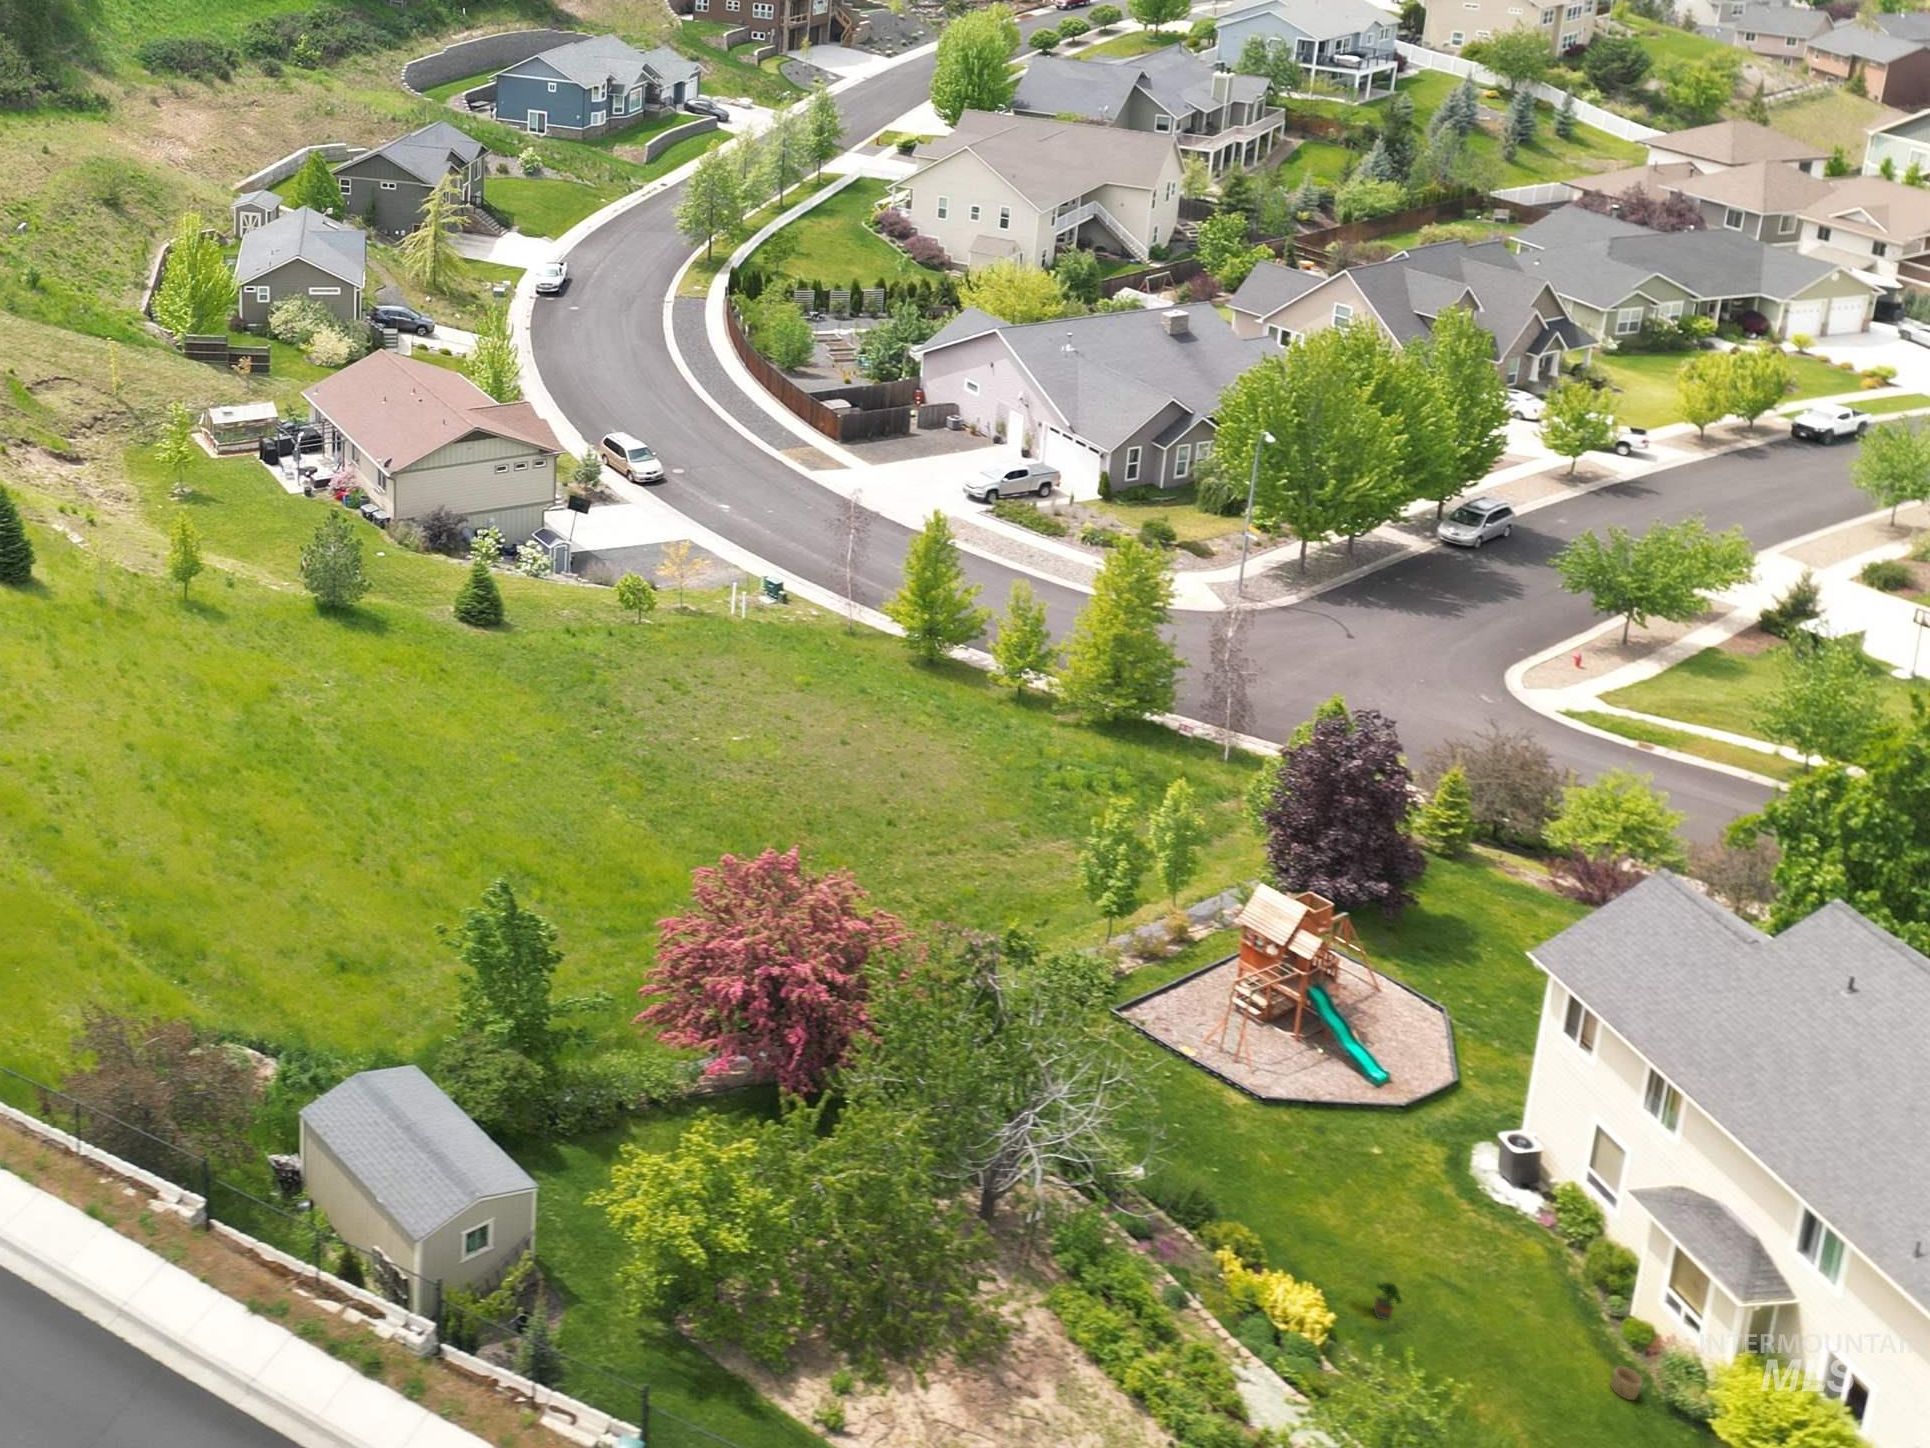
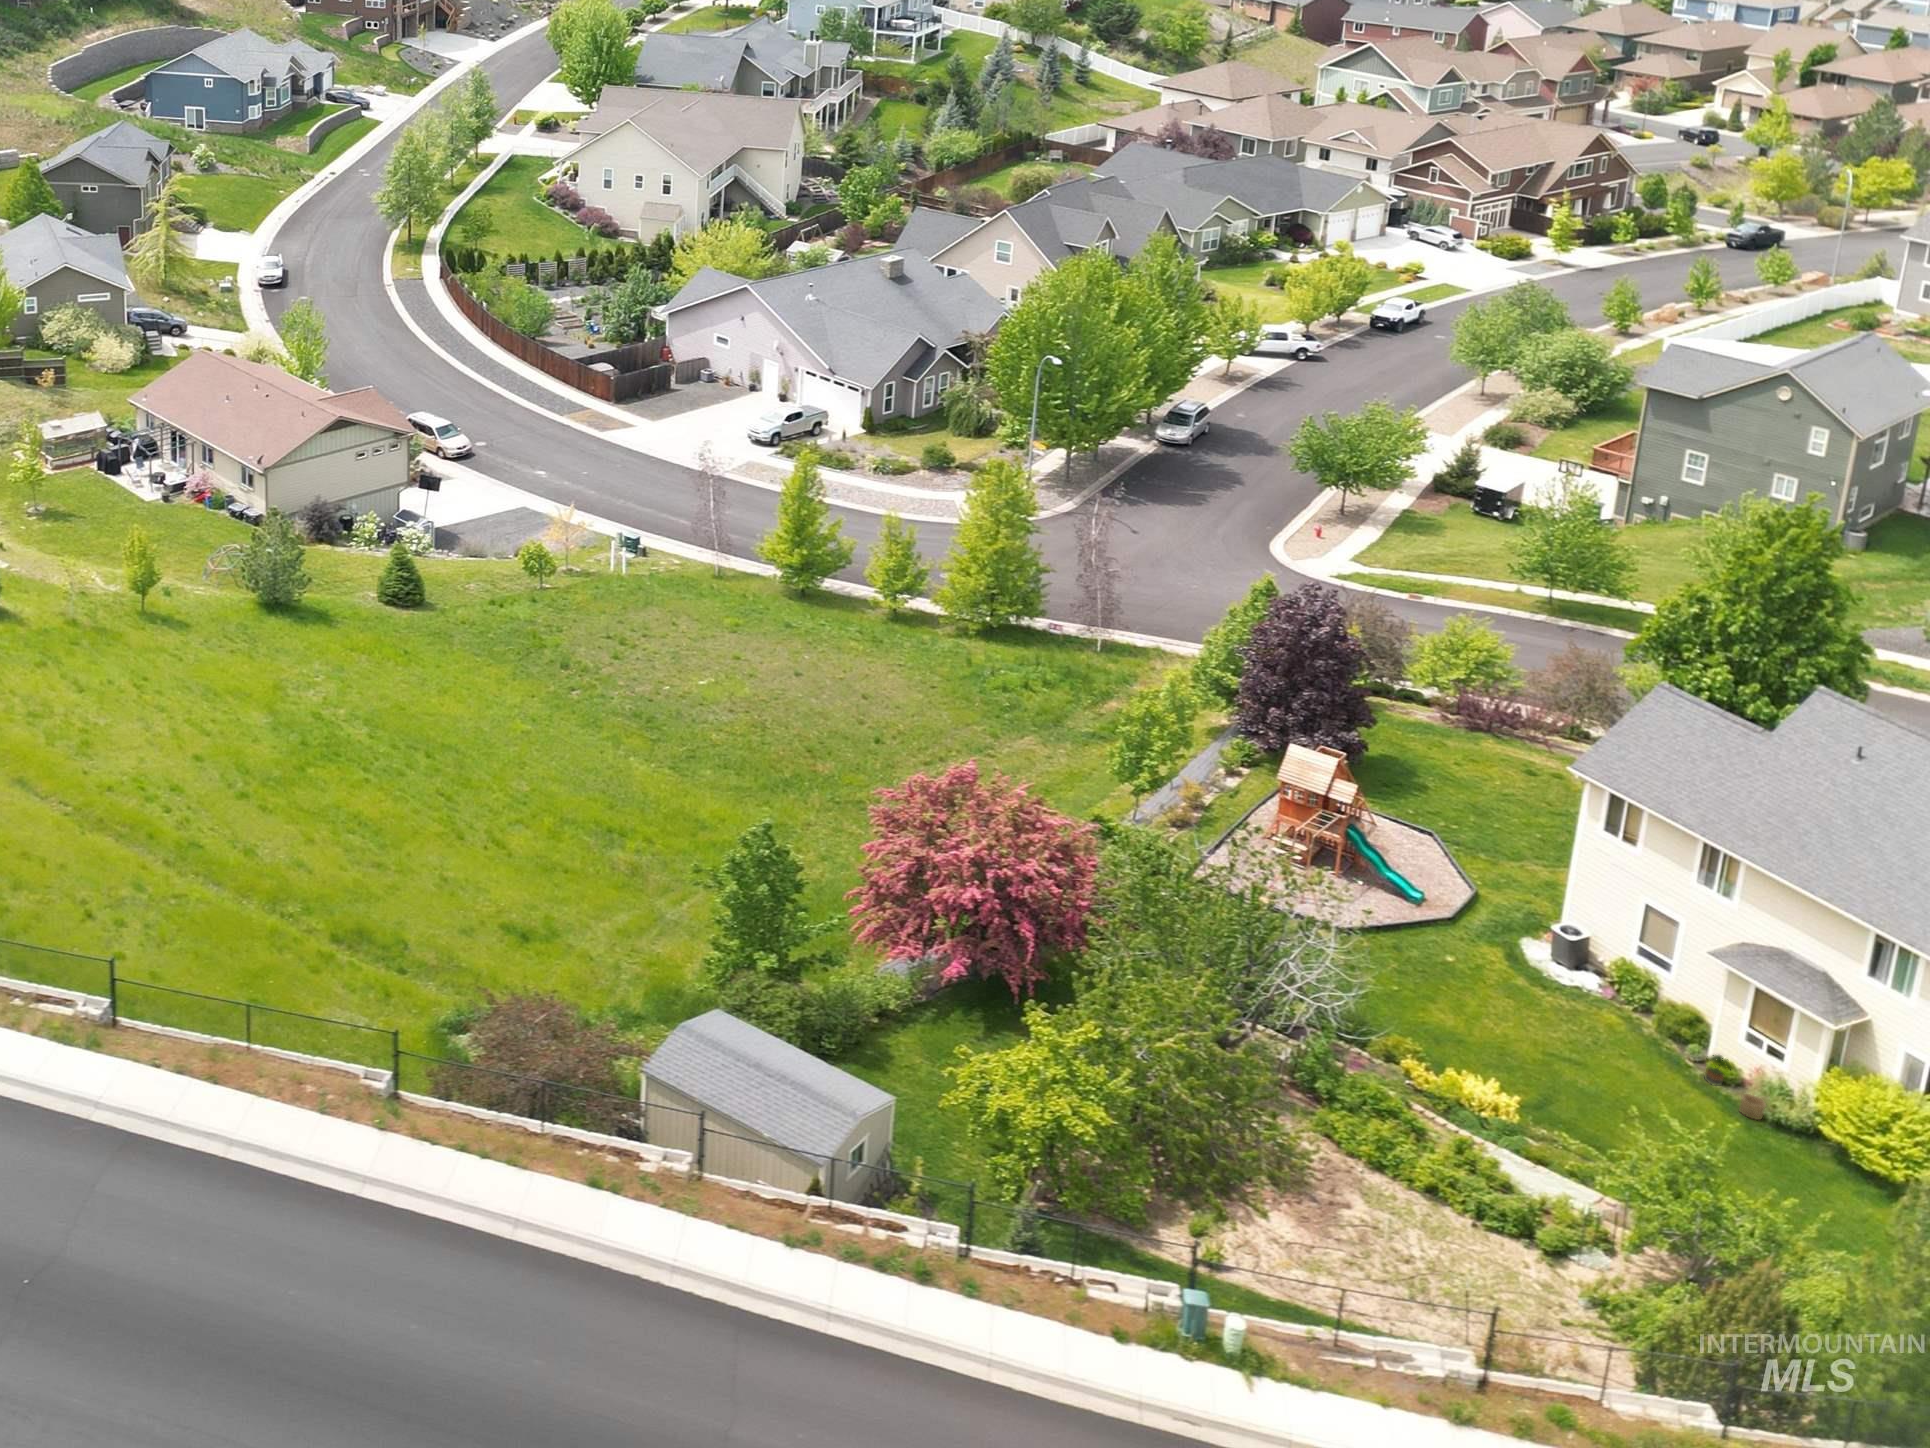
potted tree: present [1374,1283,1402,1320] -> present [1705,1055,1731,1086]

